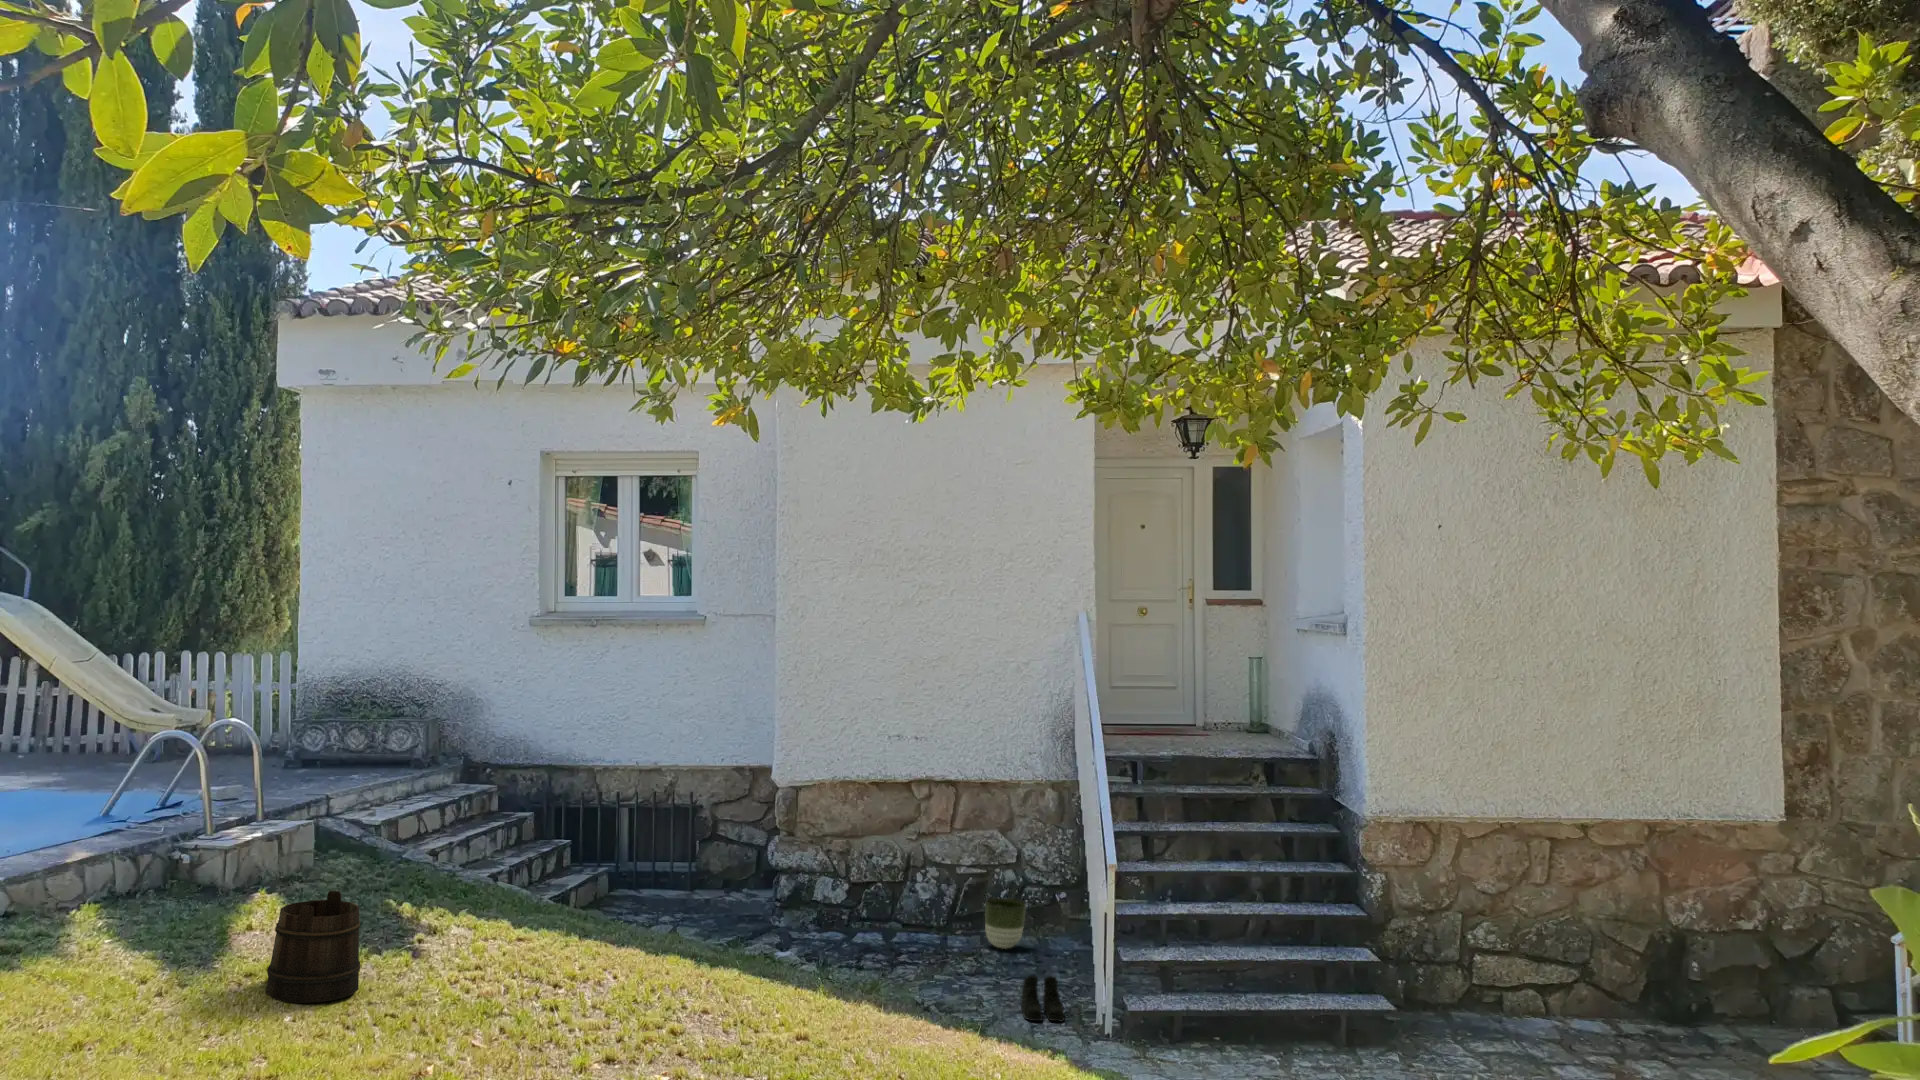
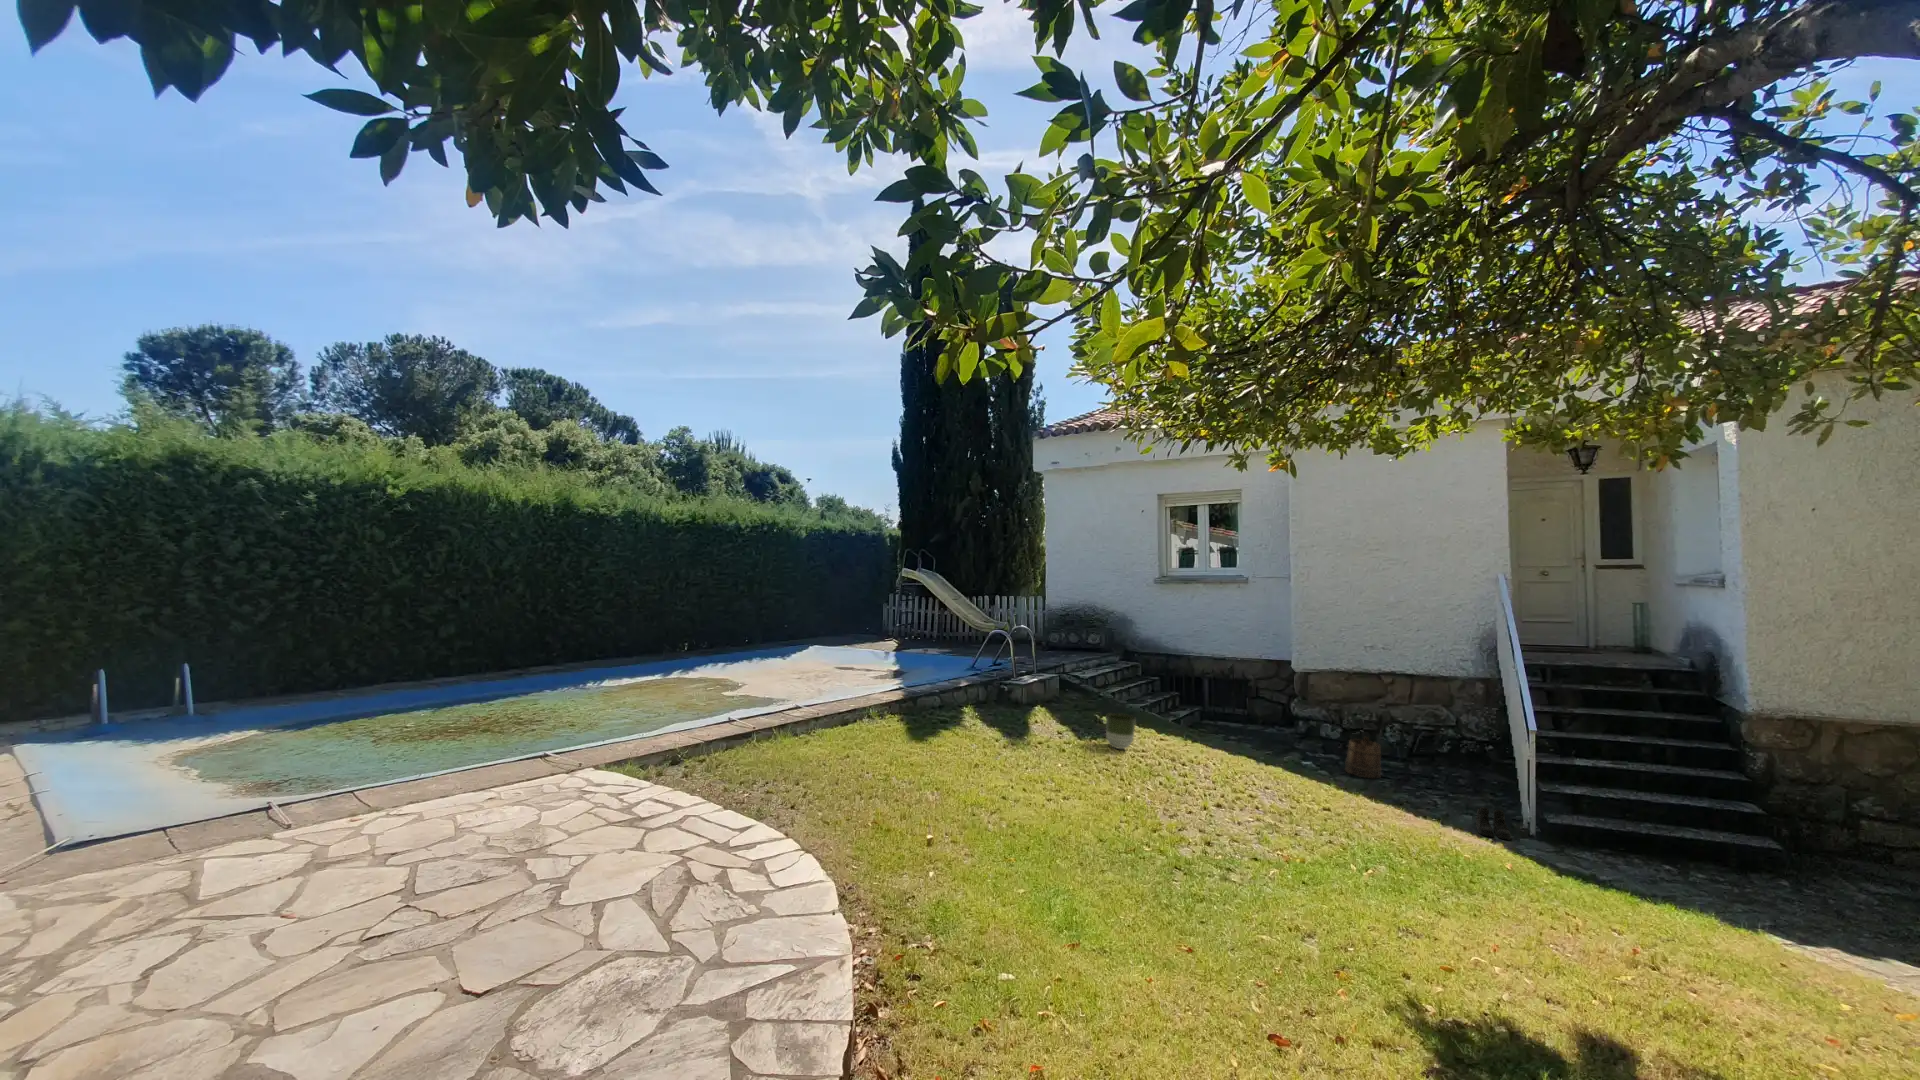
bucket: present [266,891,360,1003] -> present [1345,737,1381,778]
planter: present [985,897,1026,949] -> present [1106,713,1136,749]

